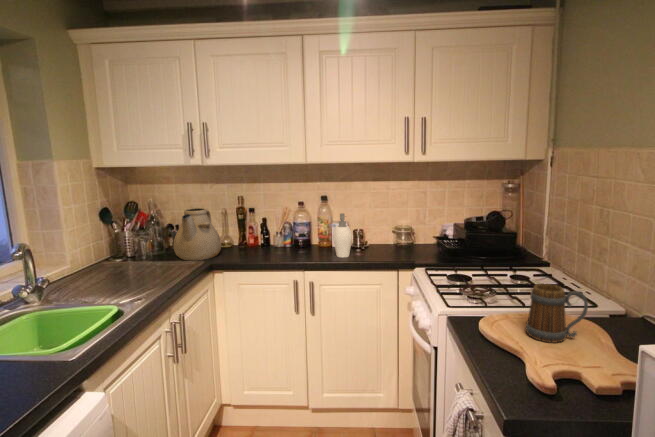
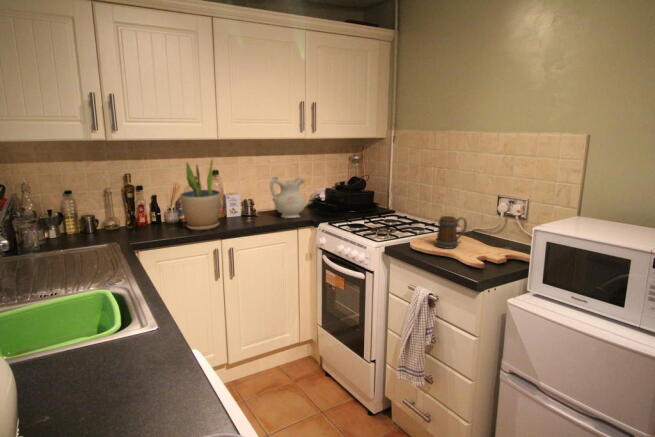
potted plant: none [273,179,313,258] -> present [180,159,221,230]
ceramic pitcher: none [378,206,419,255] -> present [270,177,306,218]
teapot: present [174,208,221,260] -> none [69,188,125,246]
soap dispenser: present [333,213,352,257] -> none [239,185,261,225]

